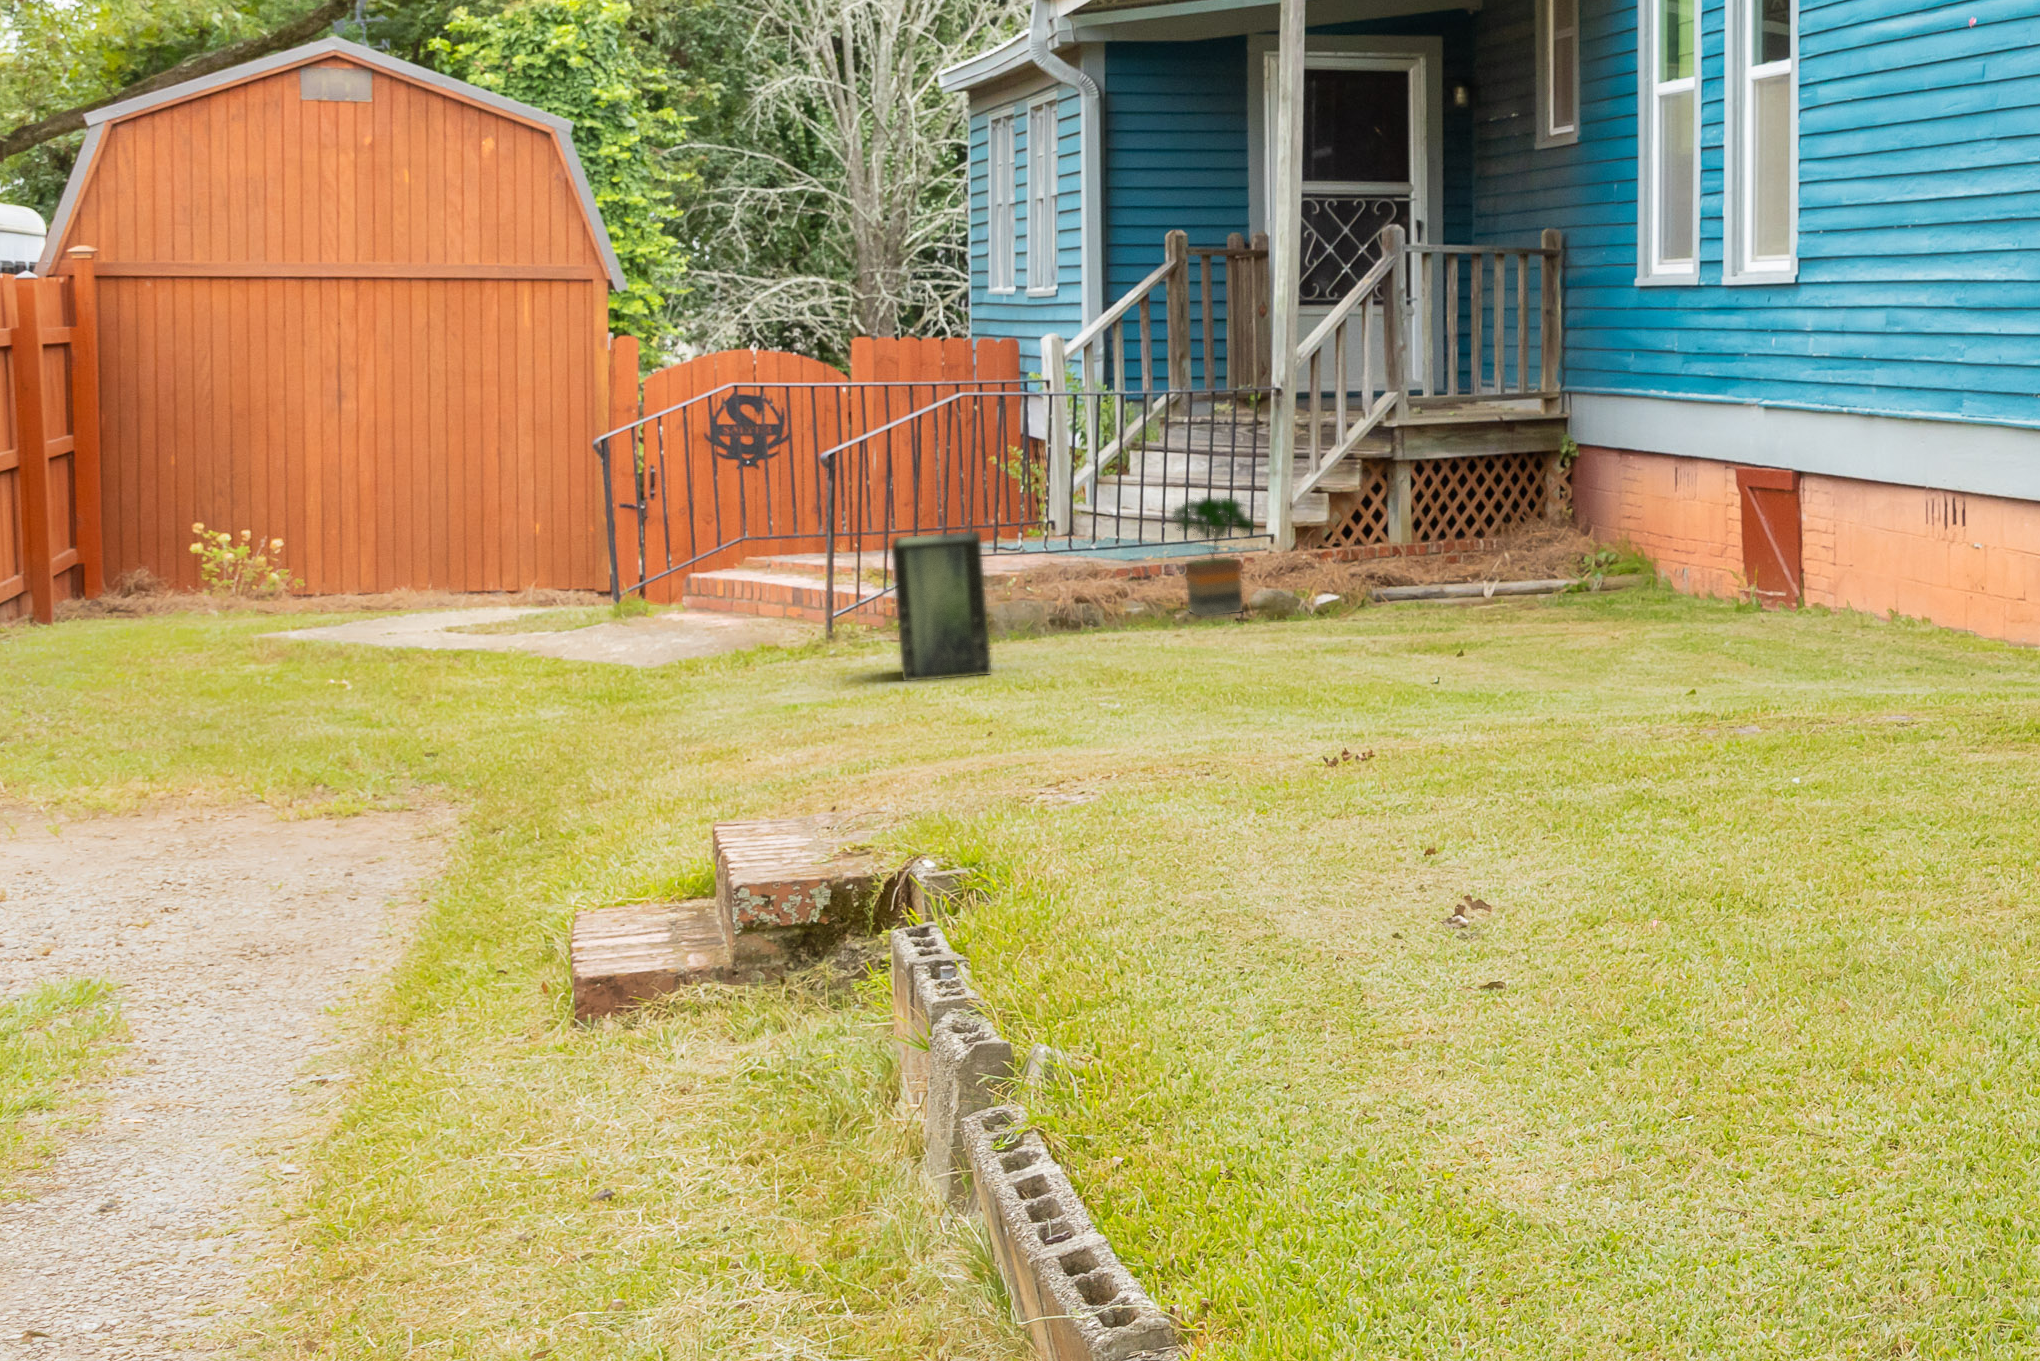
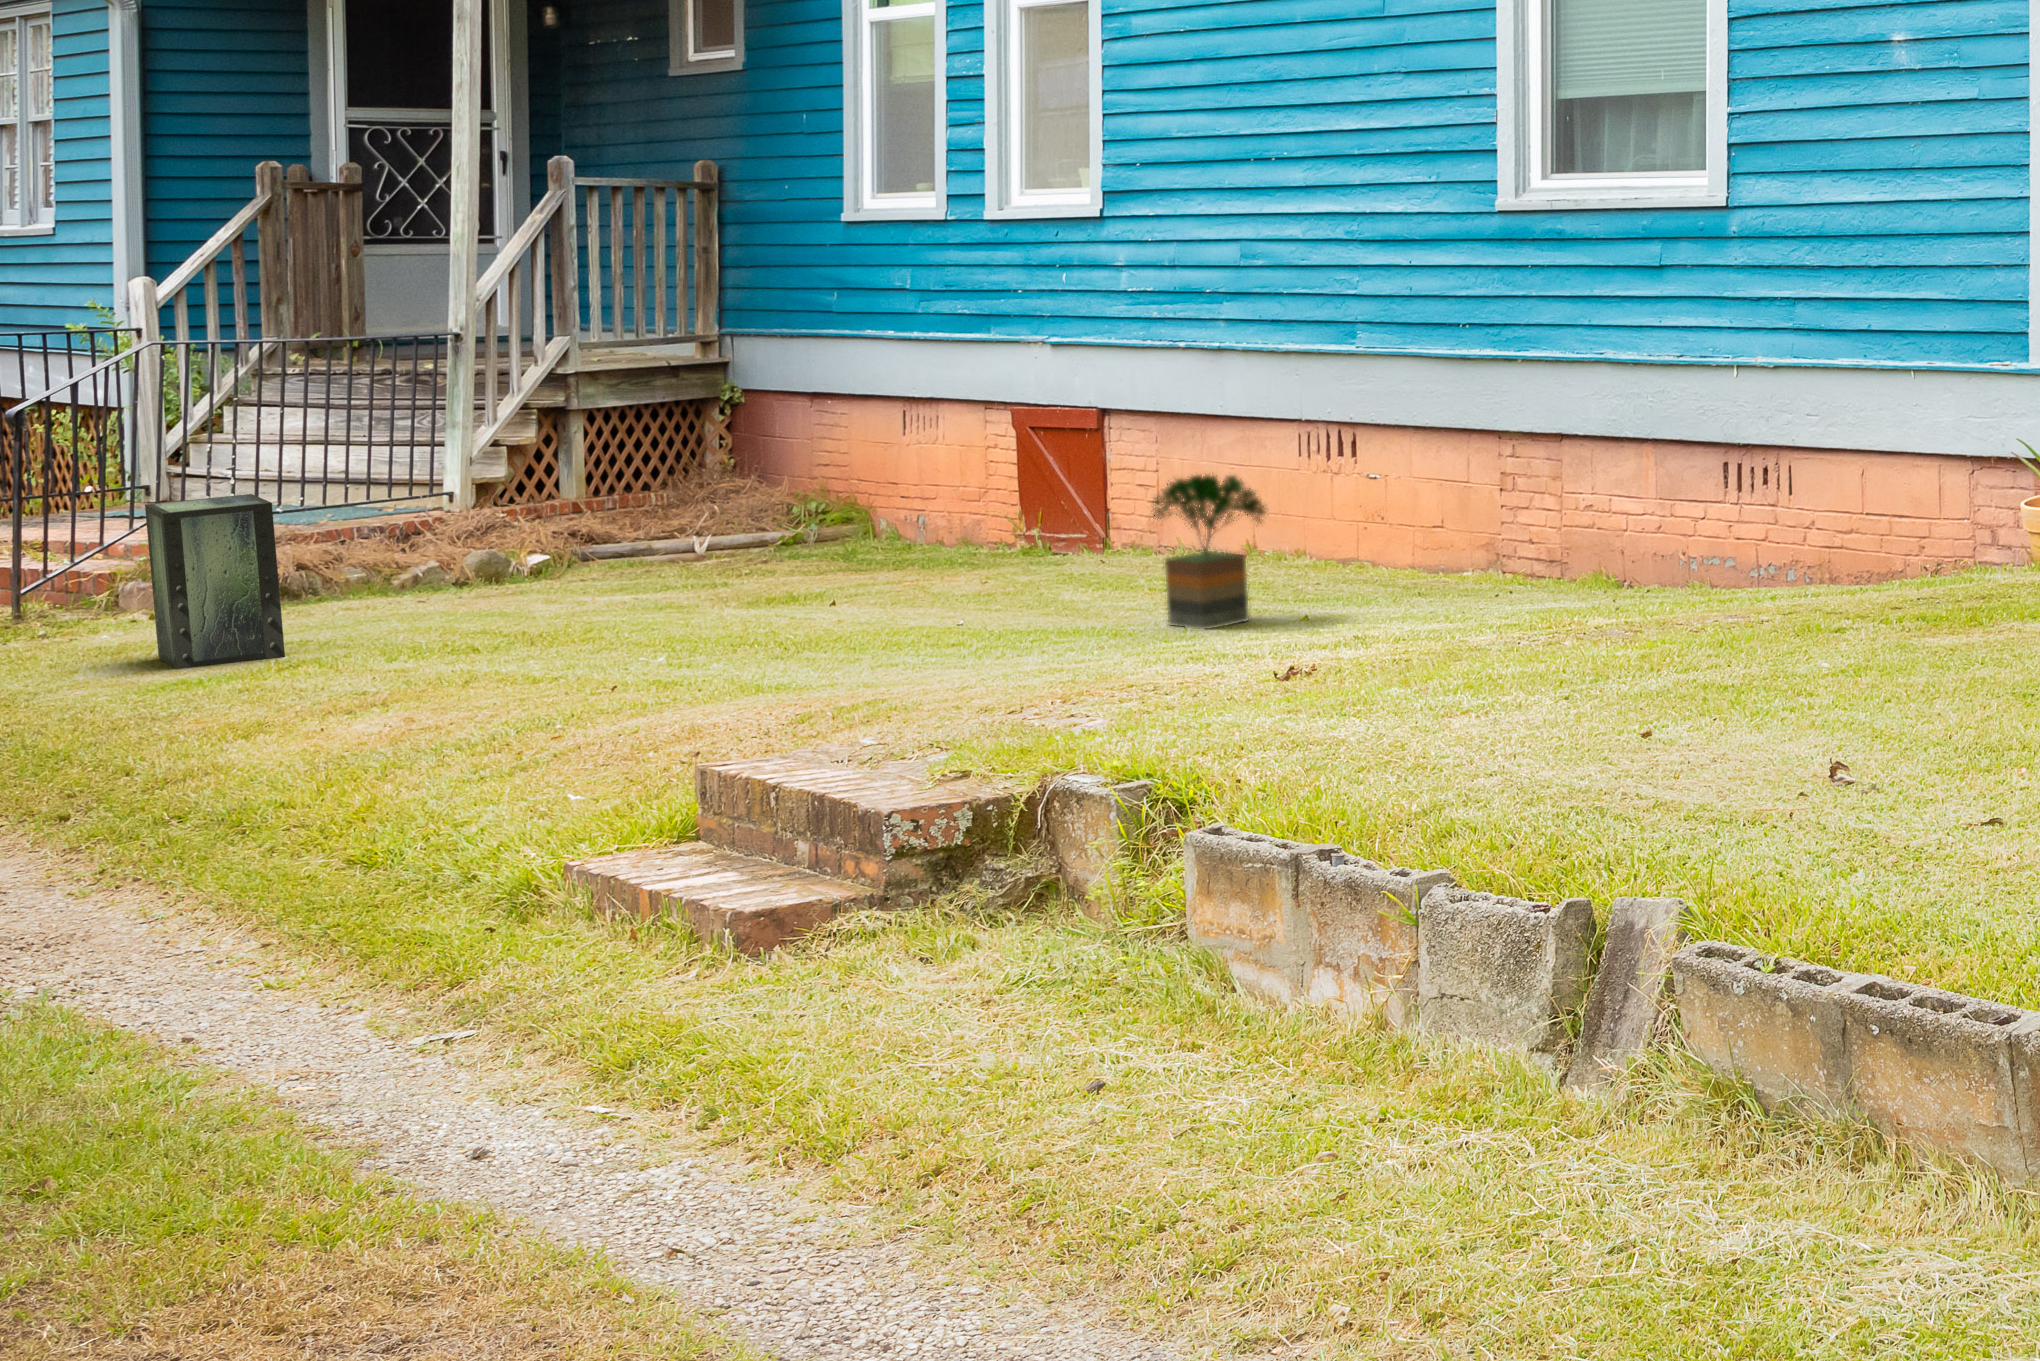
potted tree: present [1173,498,1255,616] -> present [1152,474,1266,629]

